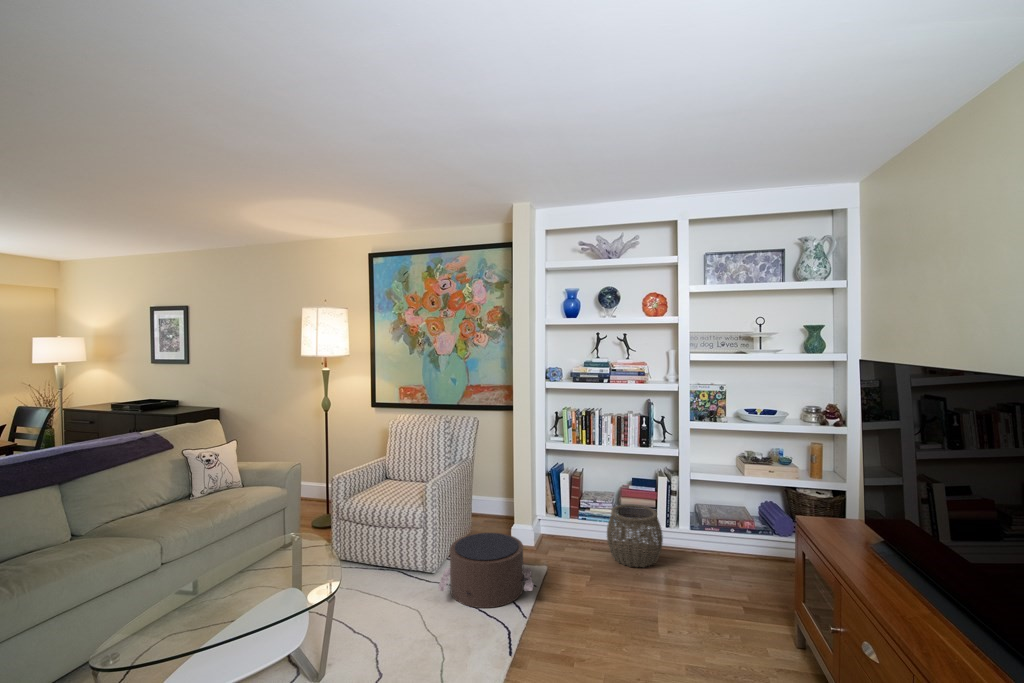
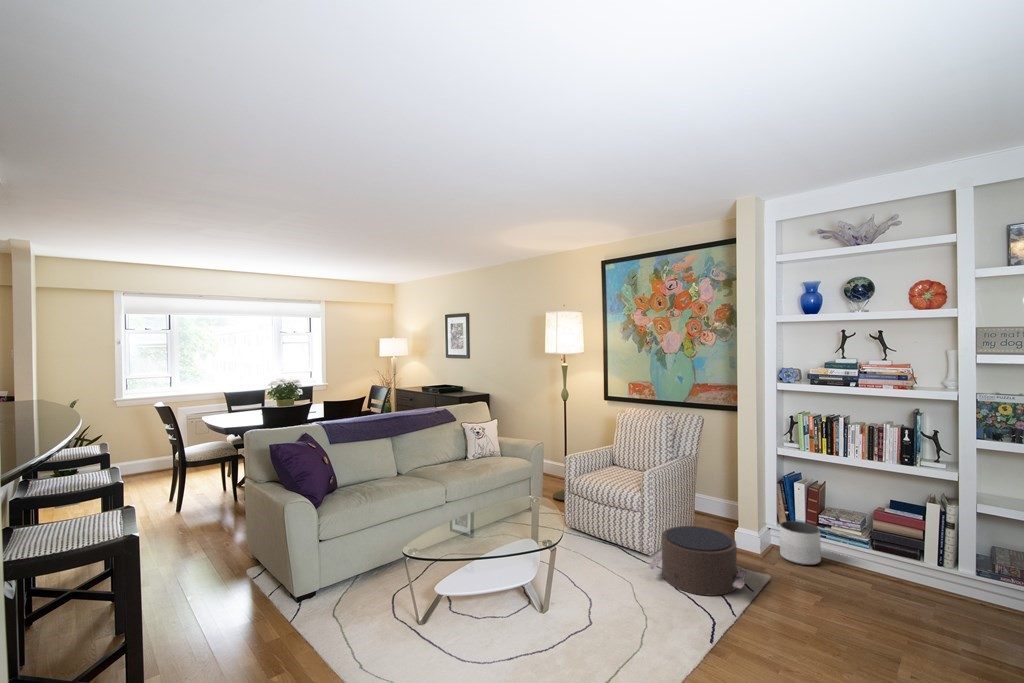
woven basket: present [607,504,663,567] -> none [846,527,925,601]
planter: none [550,509,583,550] -> present [780,521,821,565]

